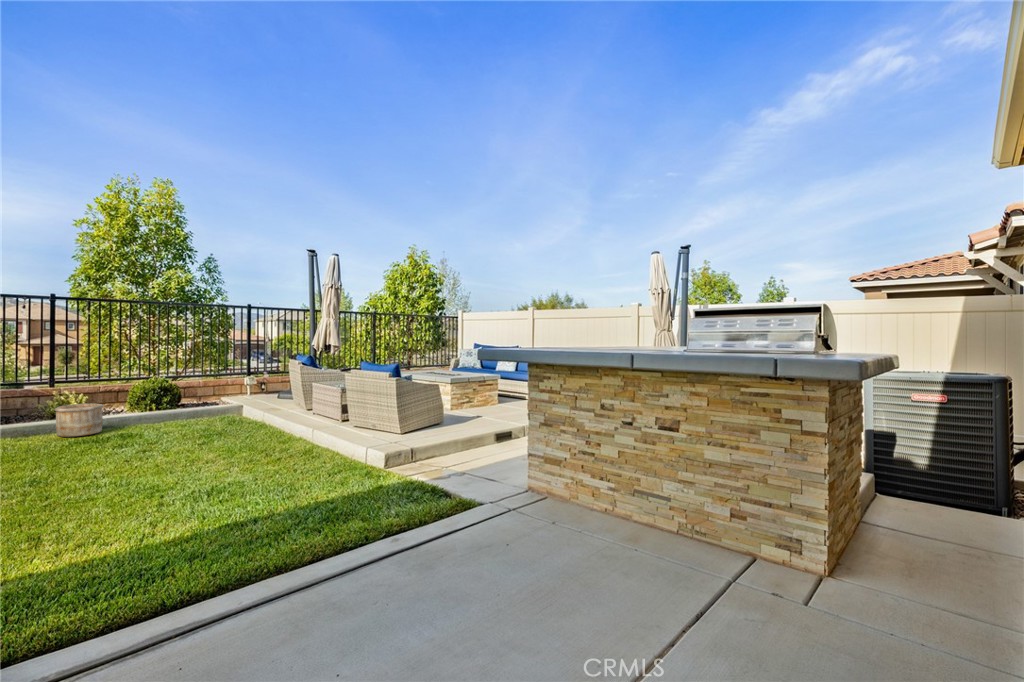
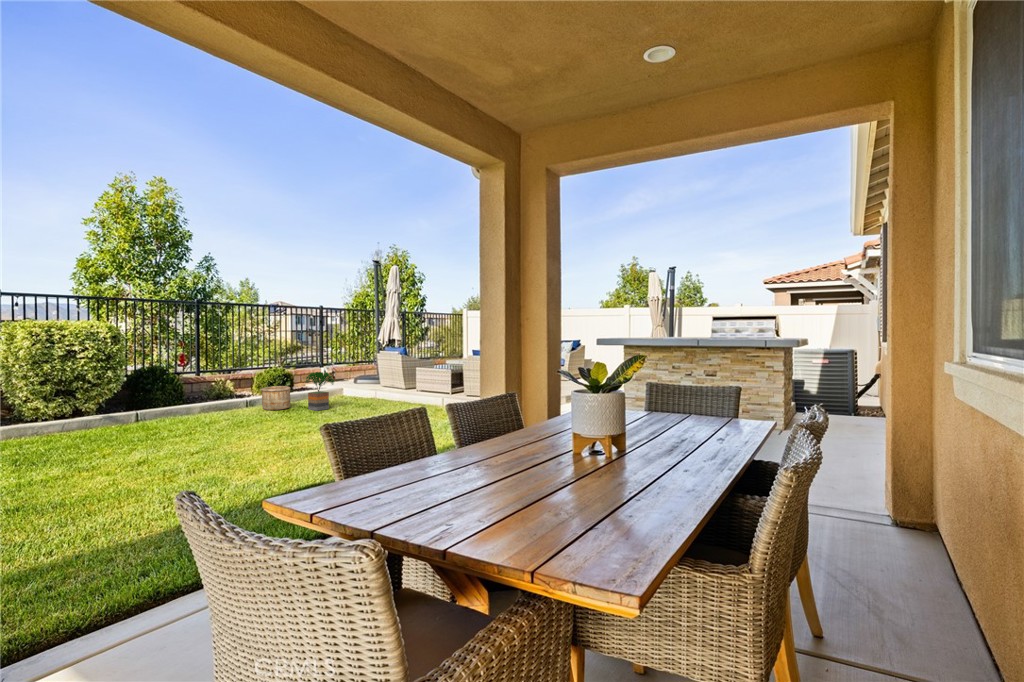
potted tree: none [108,386,154,441] -> present [305,372,335,411]

